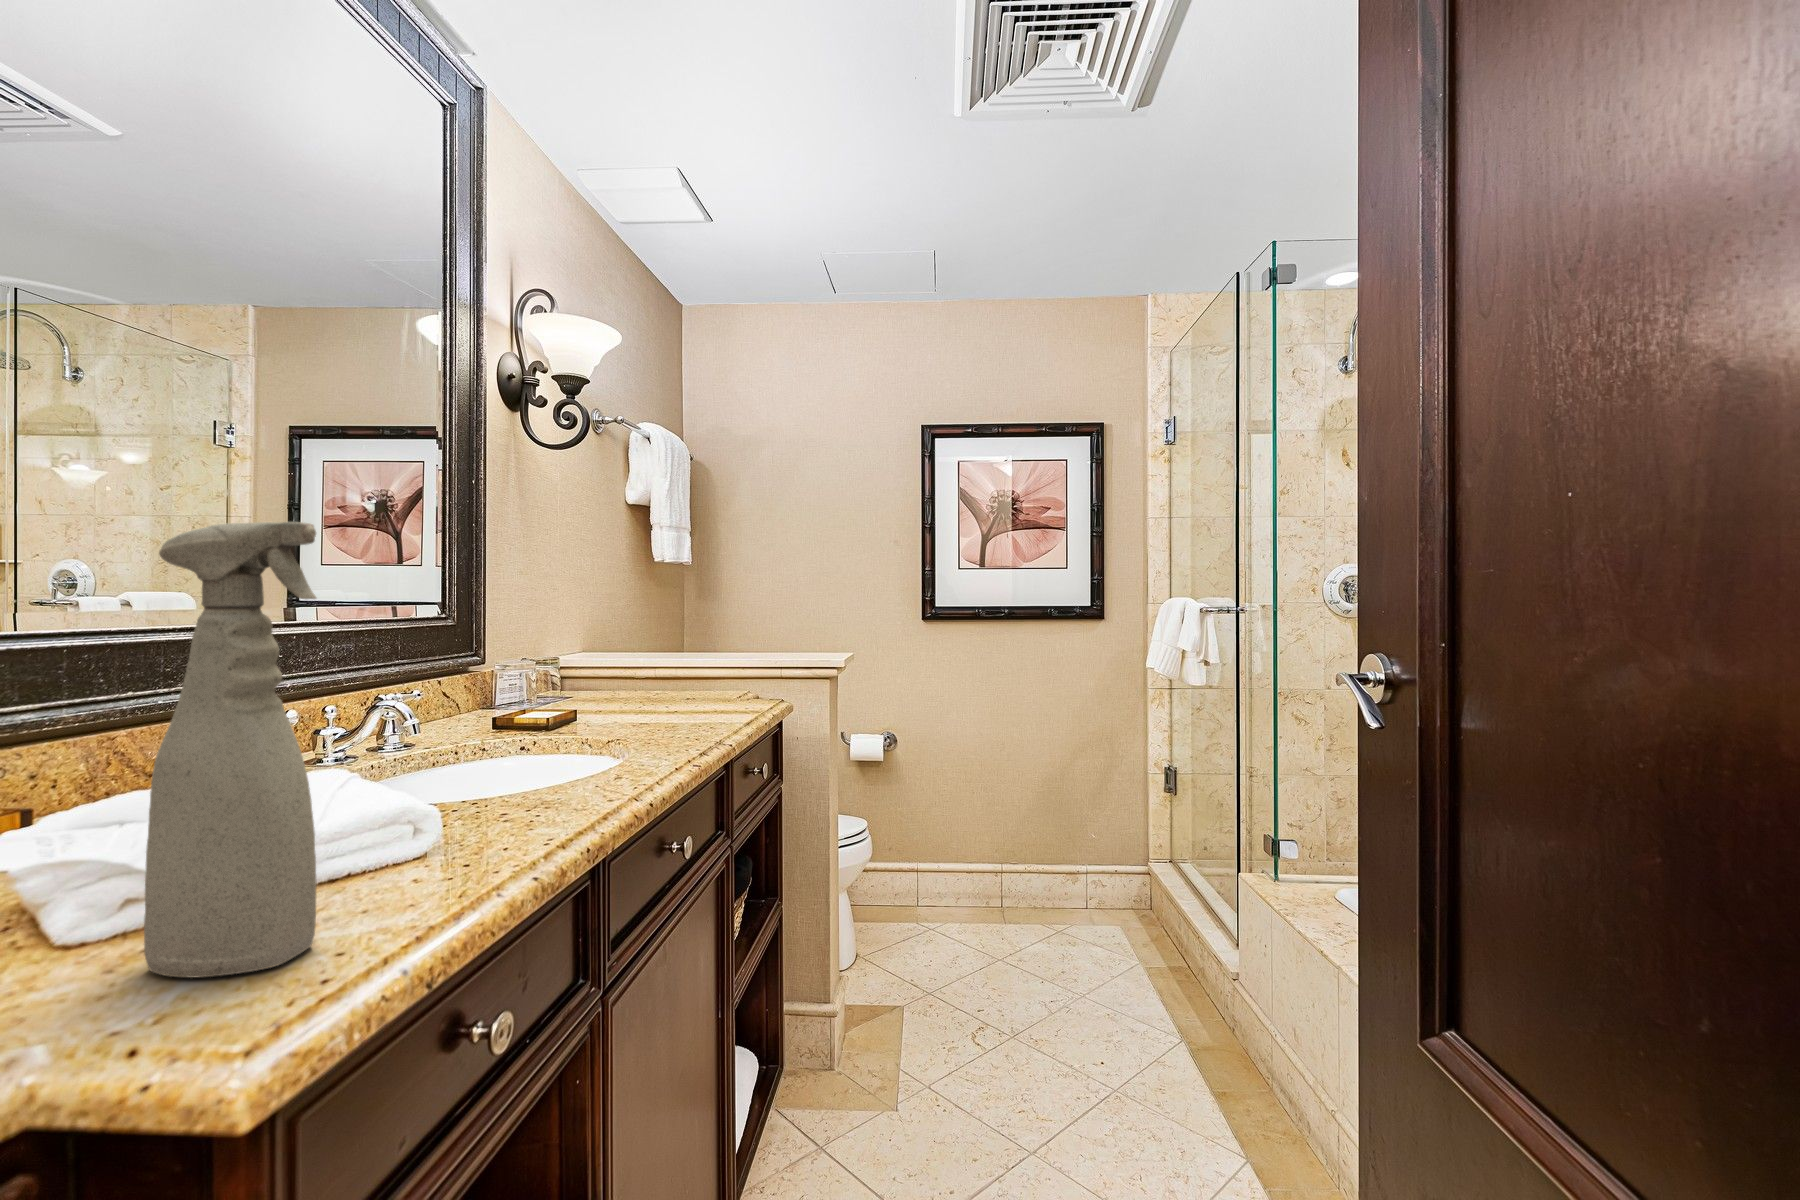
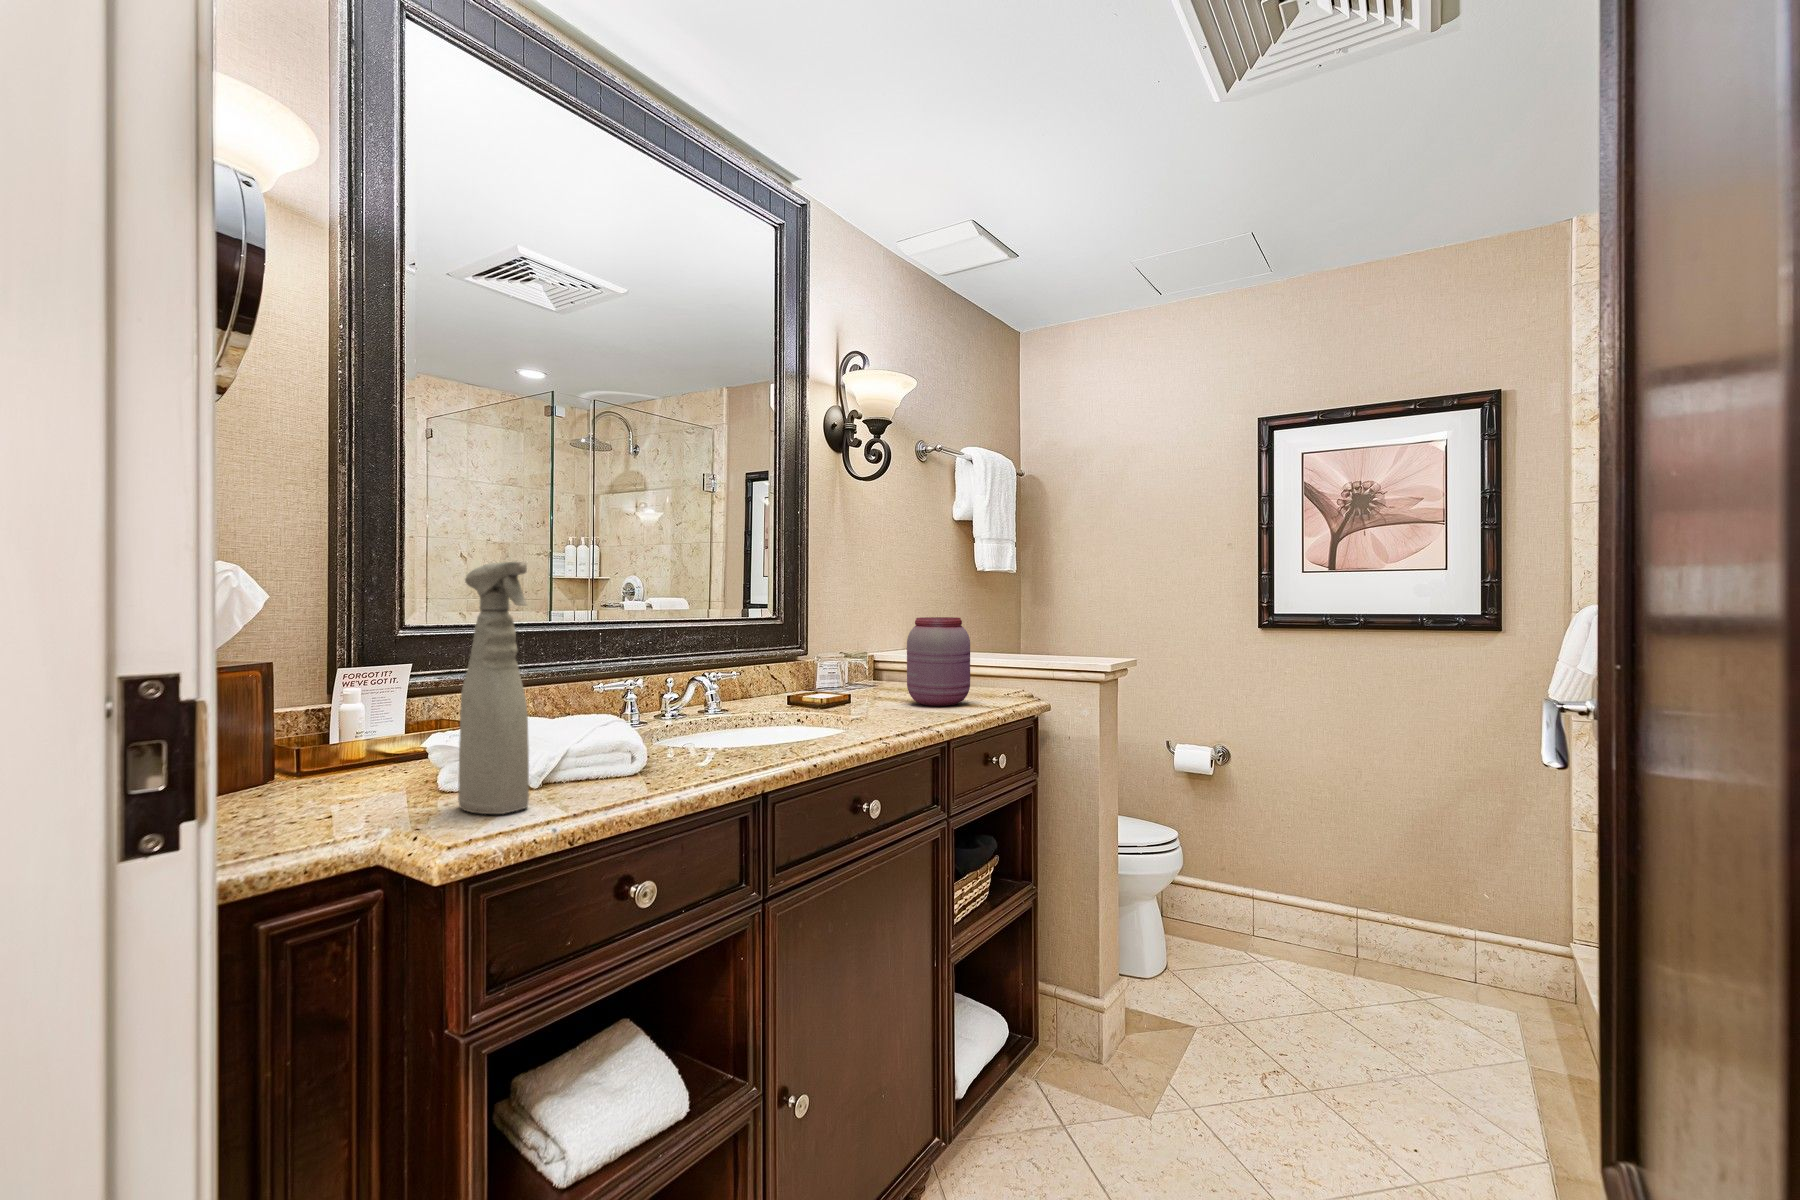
jar: none [643,614,718,715] -> present [907,617,970,706]

